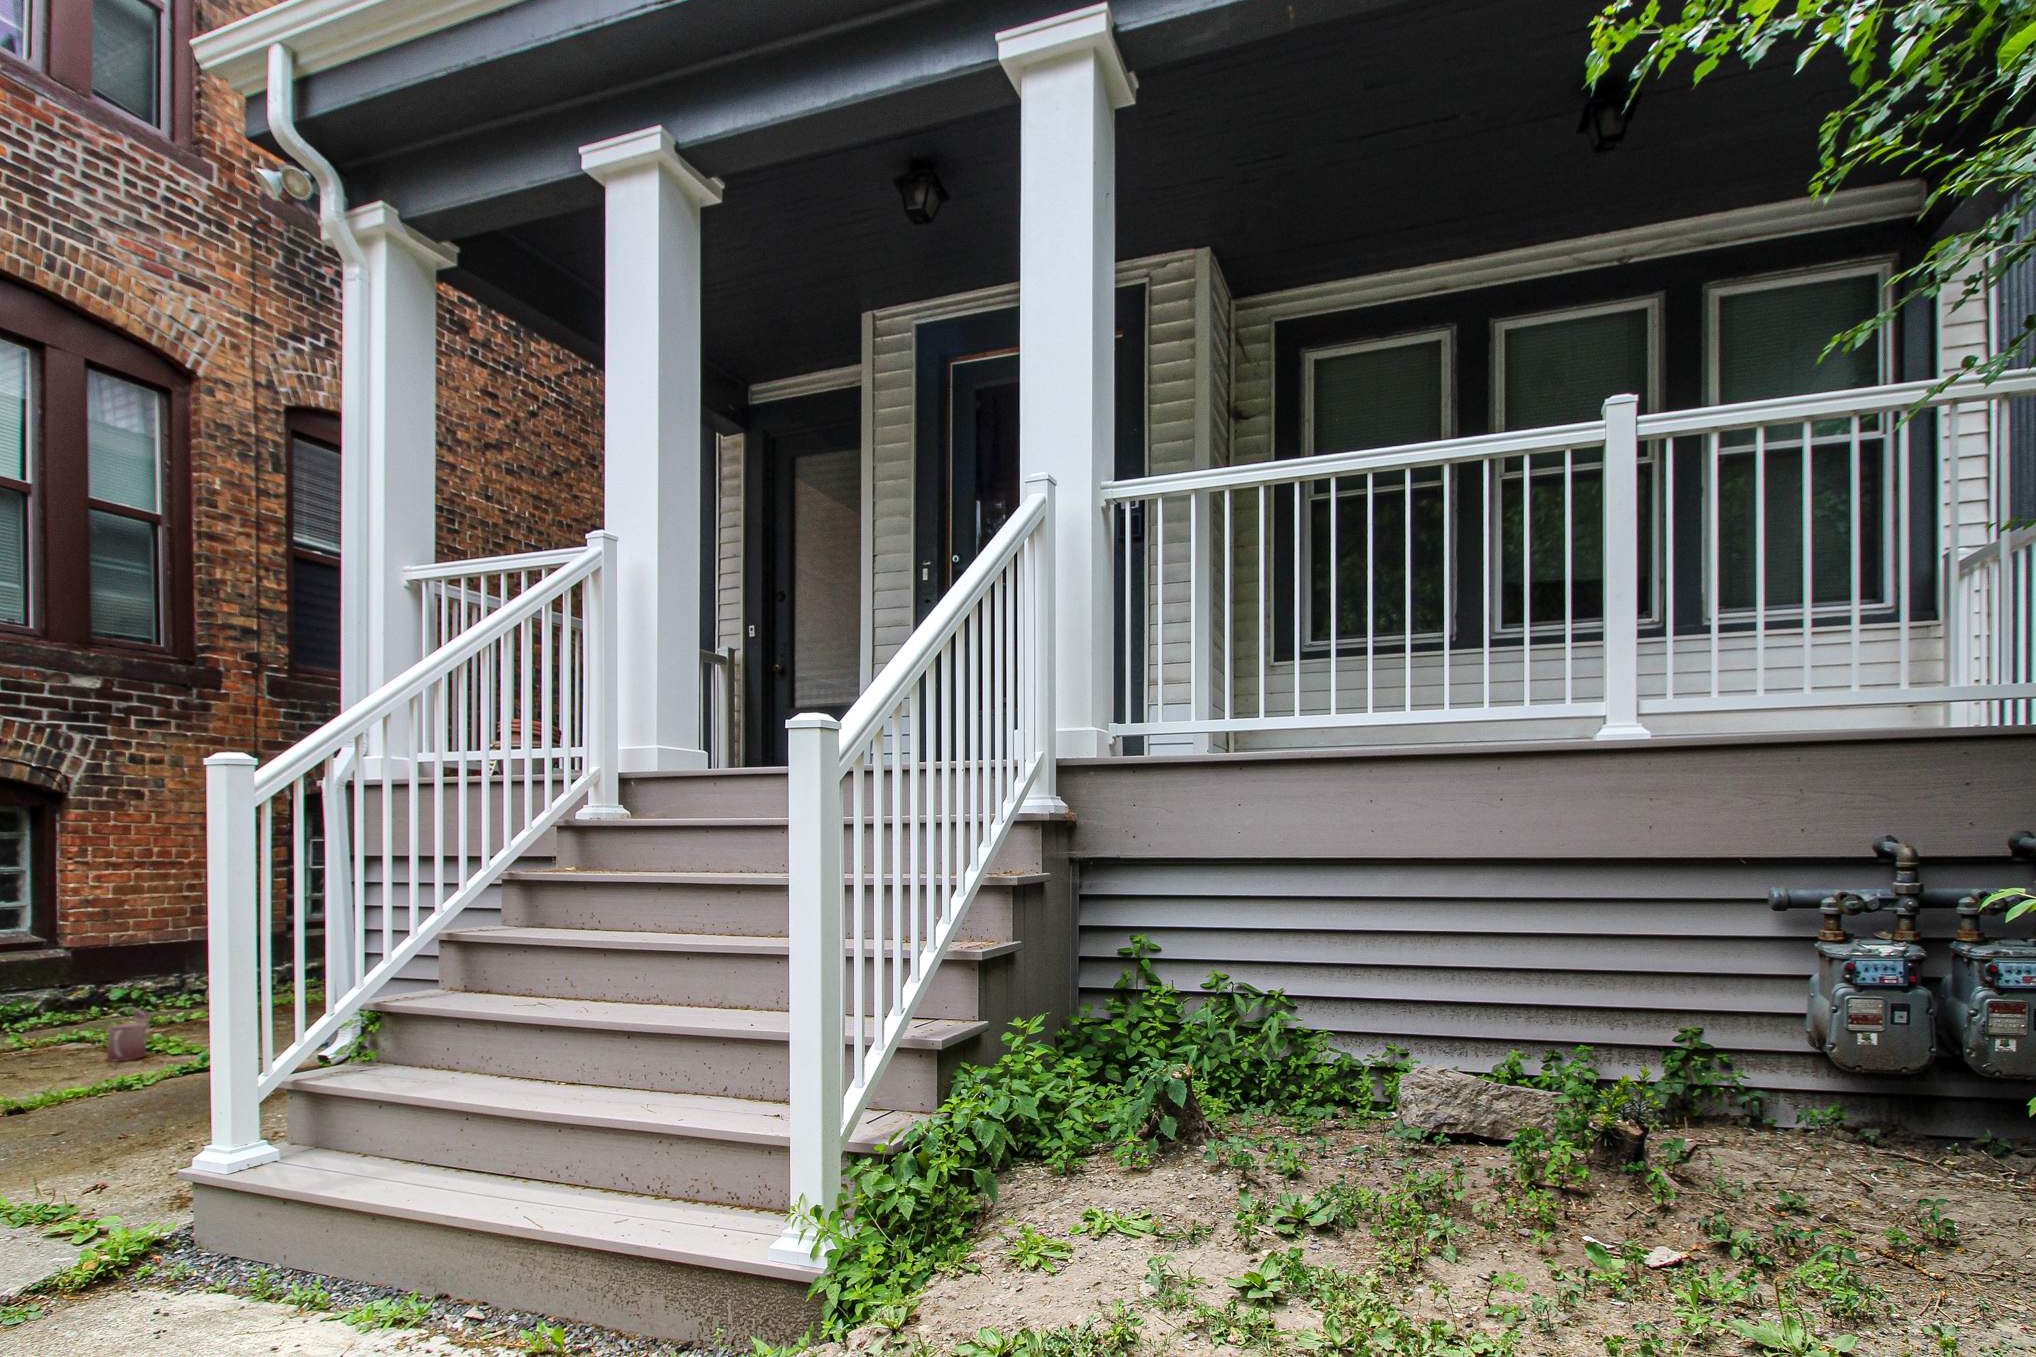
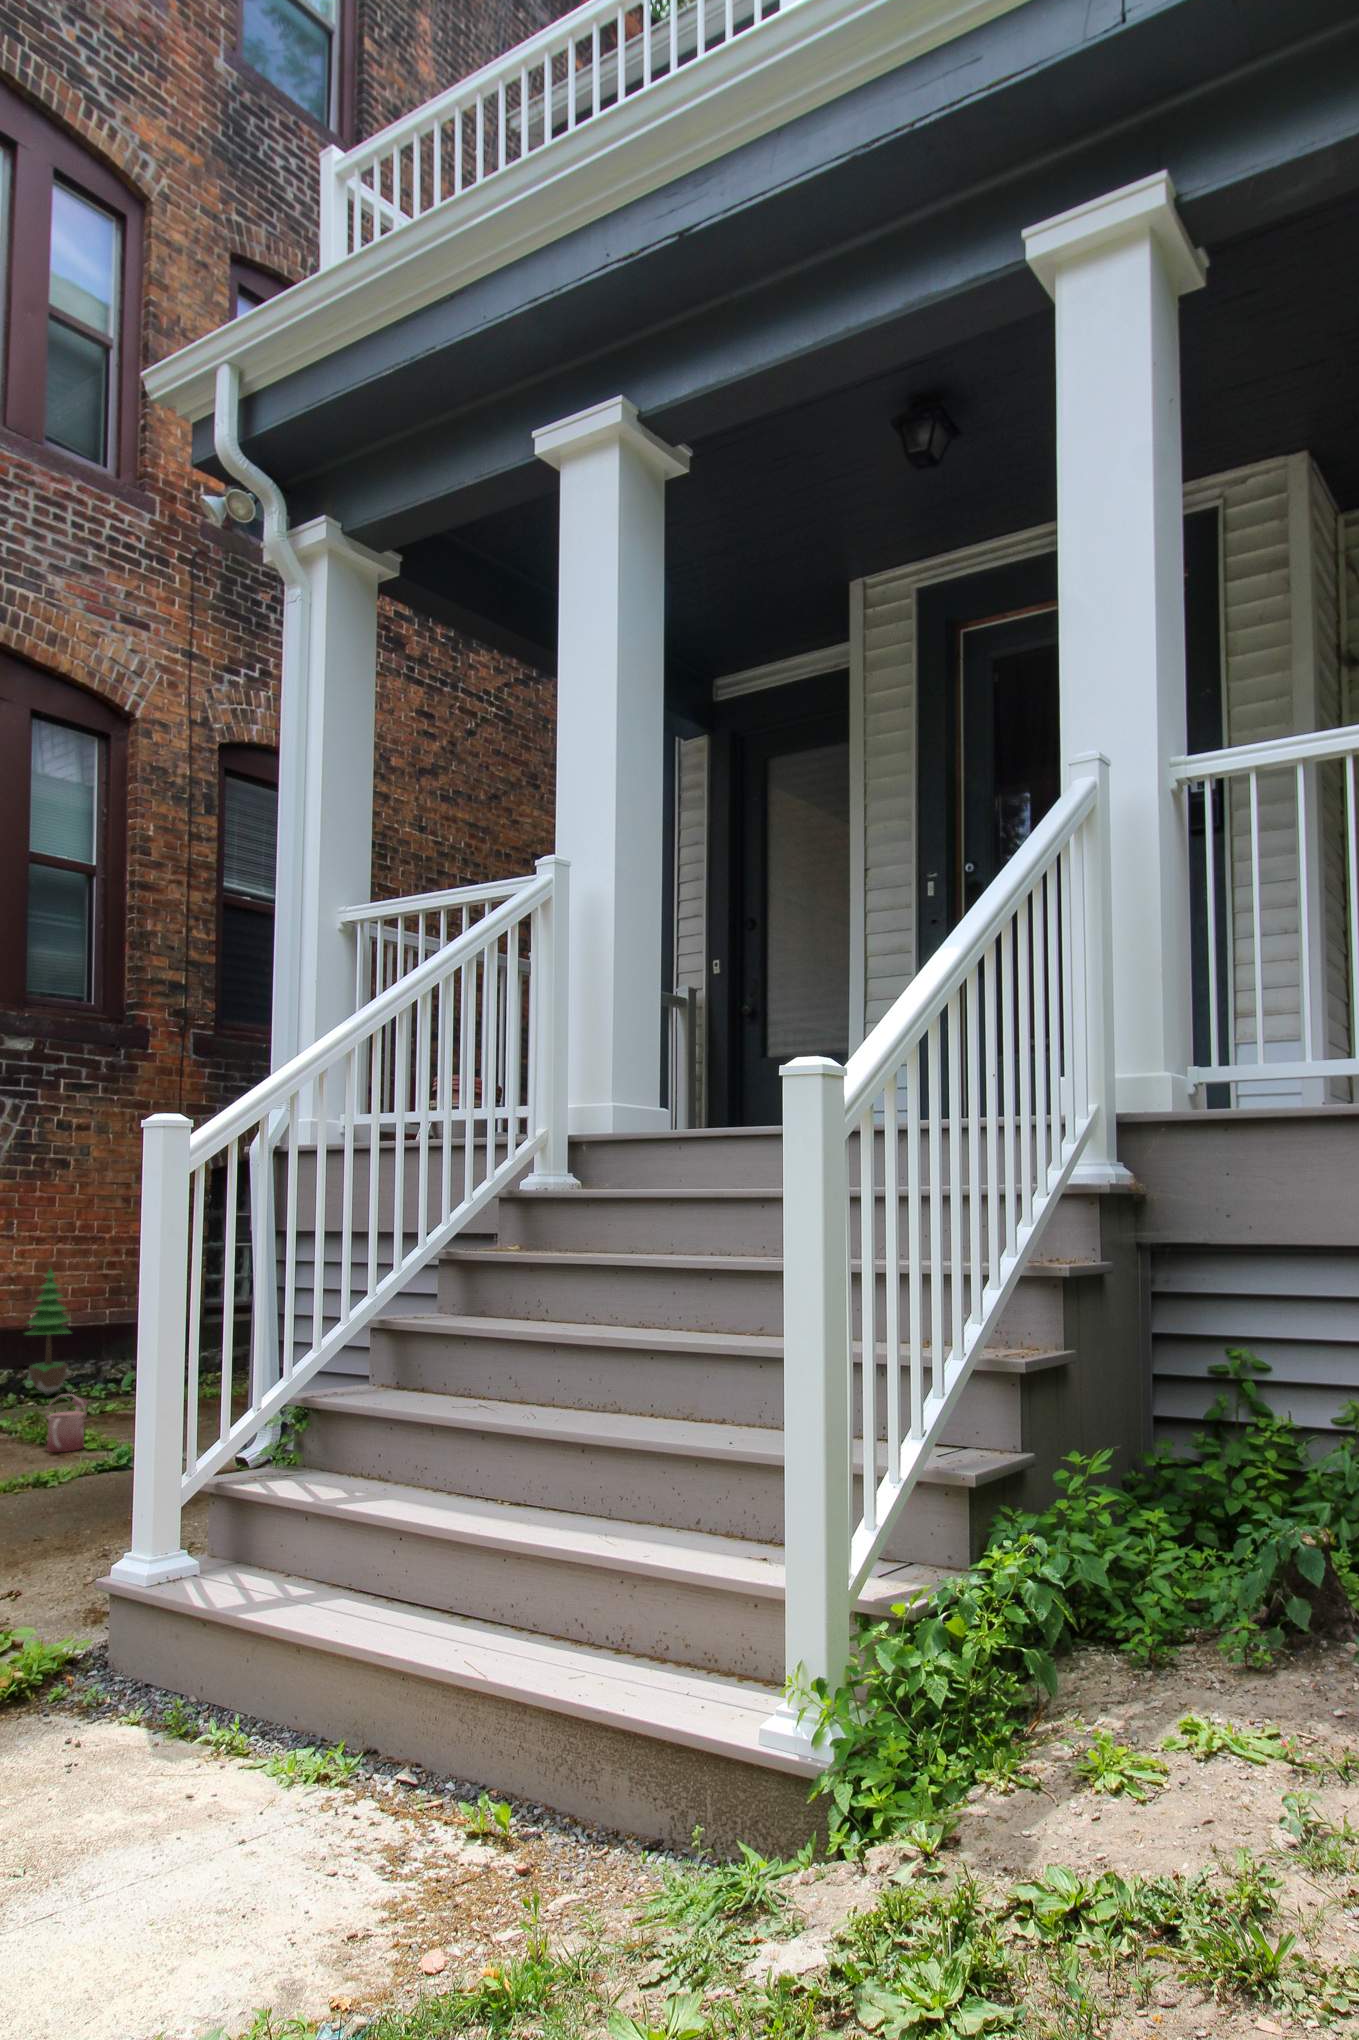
potted tree: none [76,887,129,1009] -> present [26,1268,70,1396]

